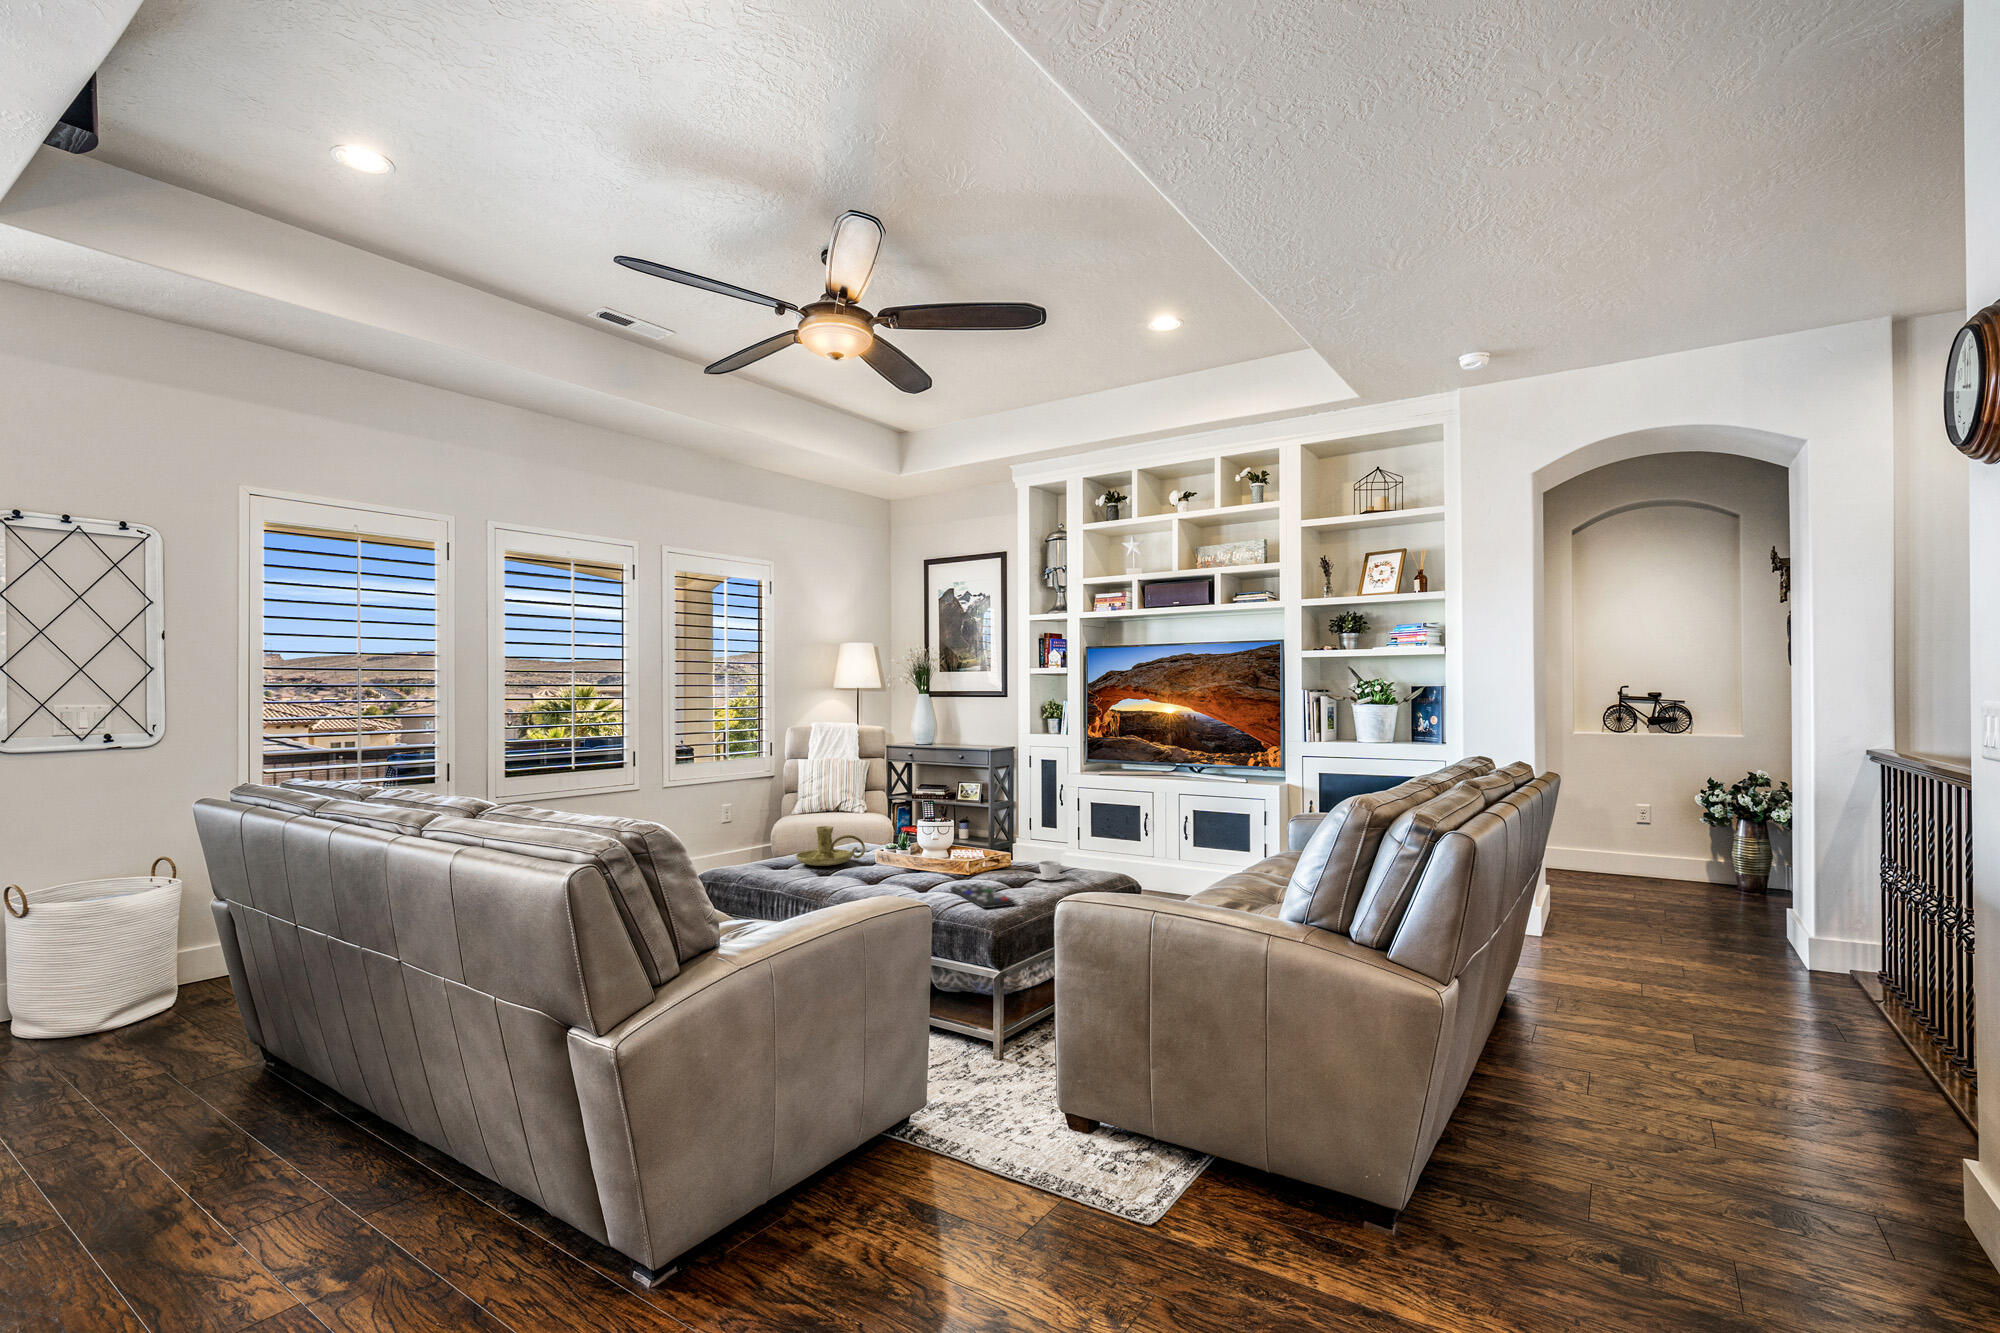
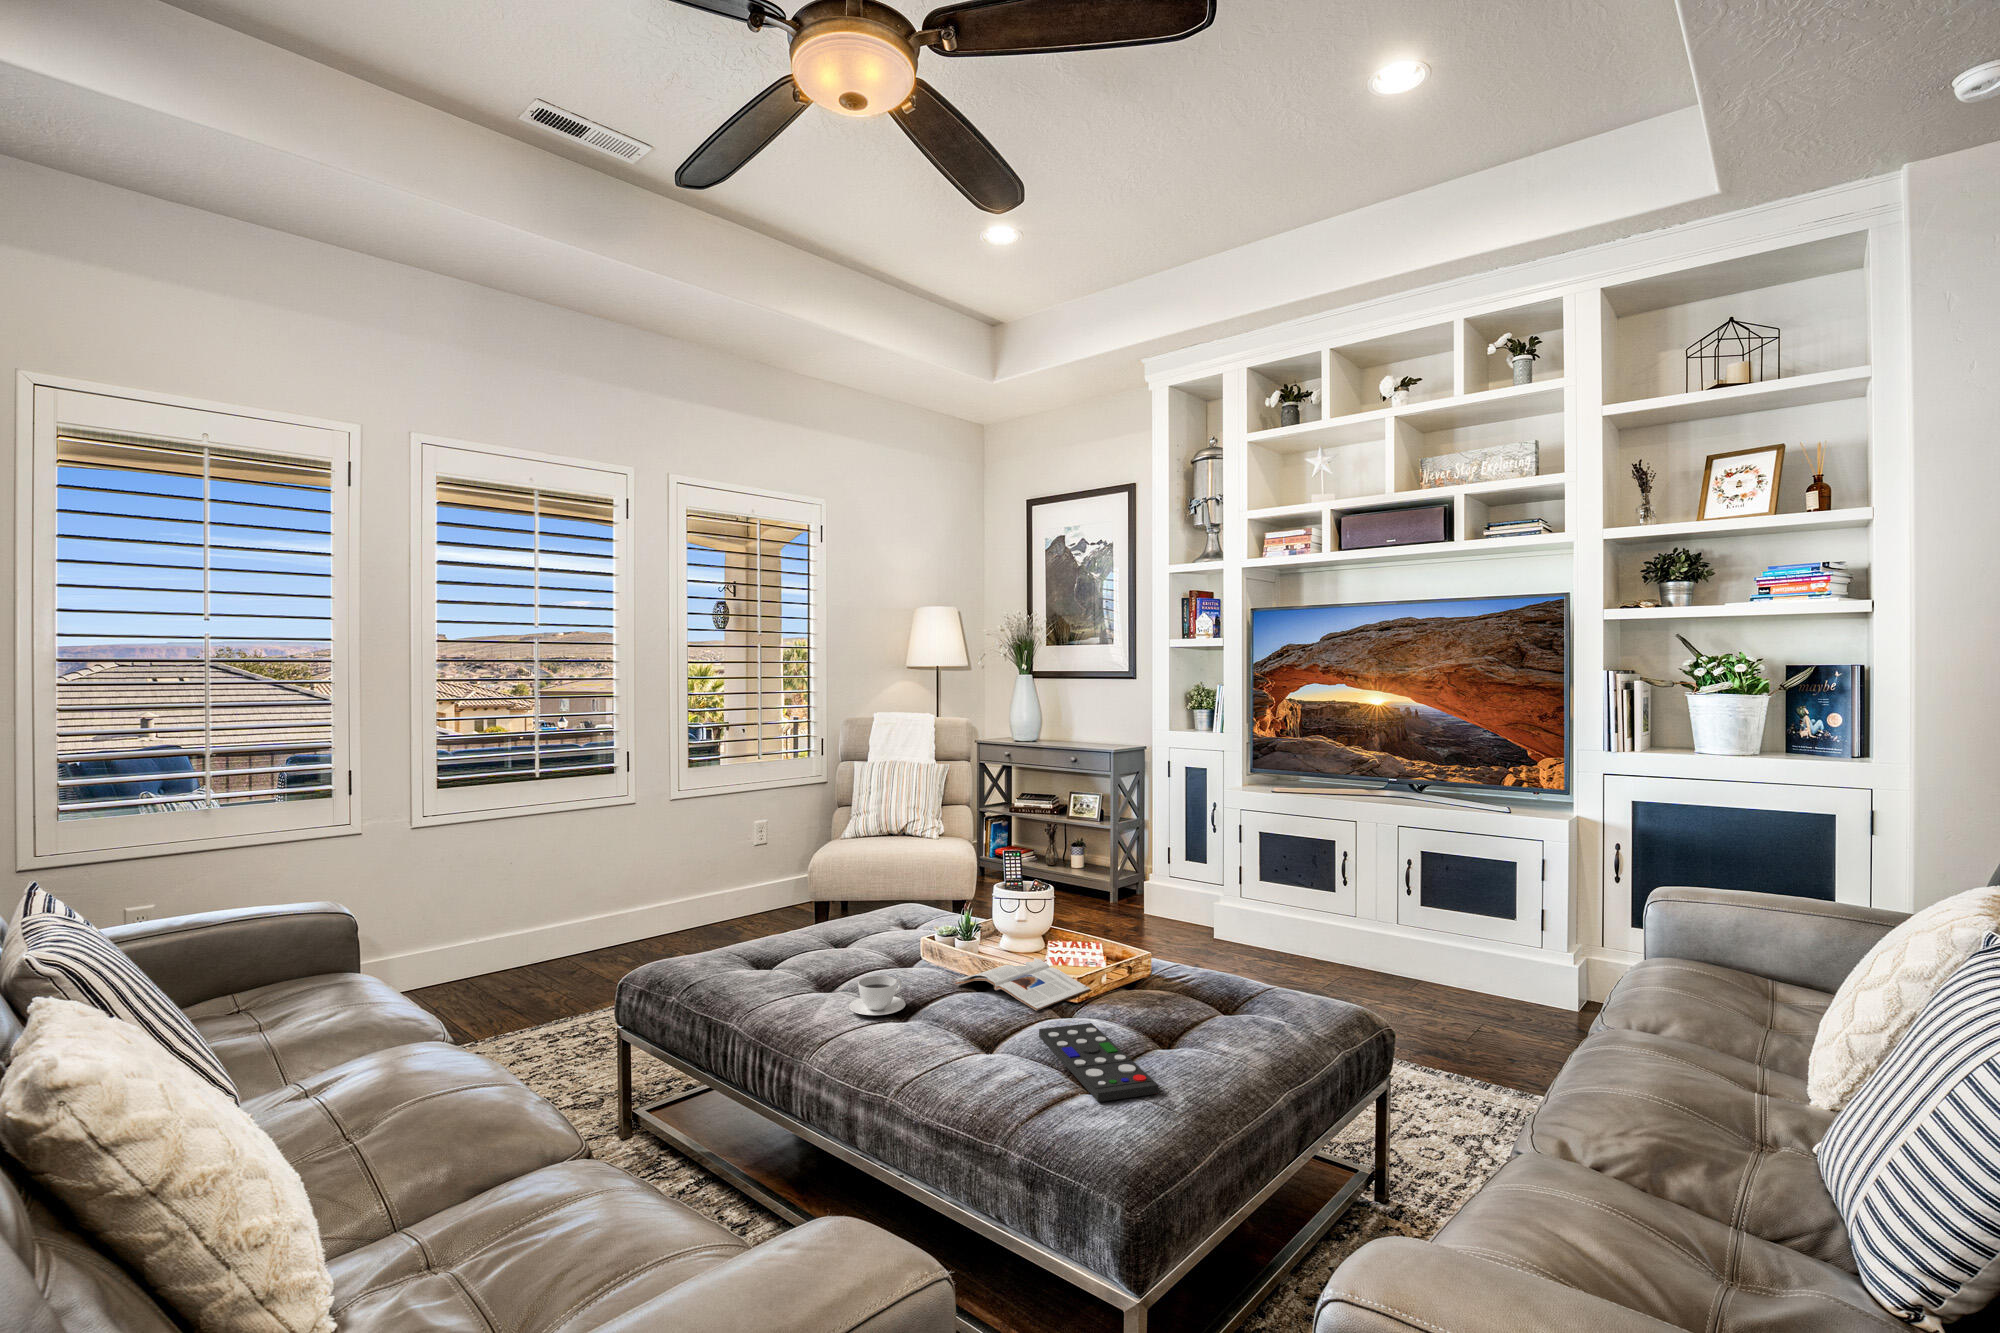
candle holder: present [796,826,865,866] -> none [796,890,906,958]
magazine: none [899,859,978,882] -> present [956,958,1090,1011]
teacup: present [1034,861,1066,880] -> present [849,976,906,1015]

